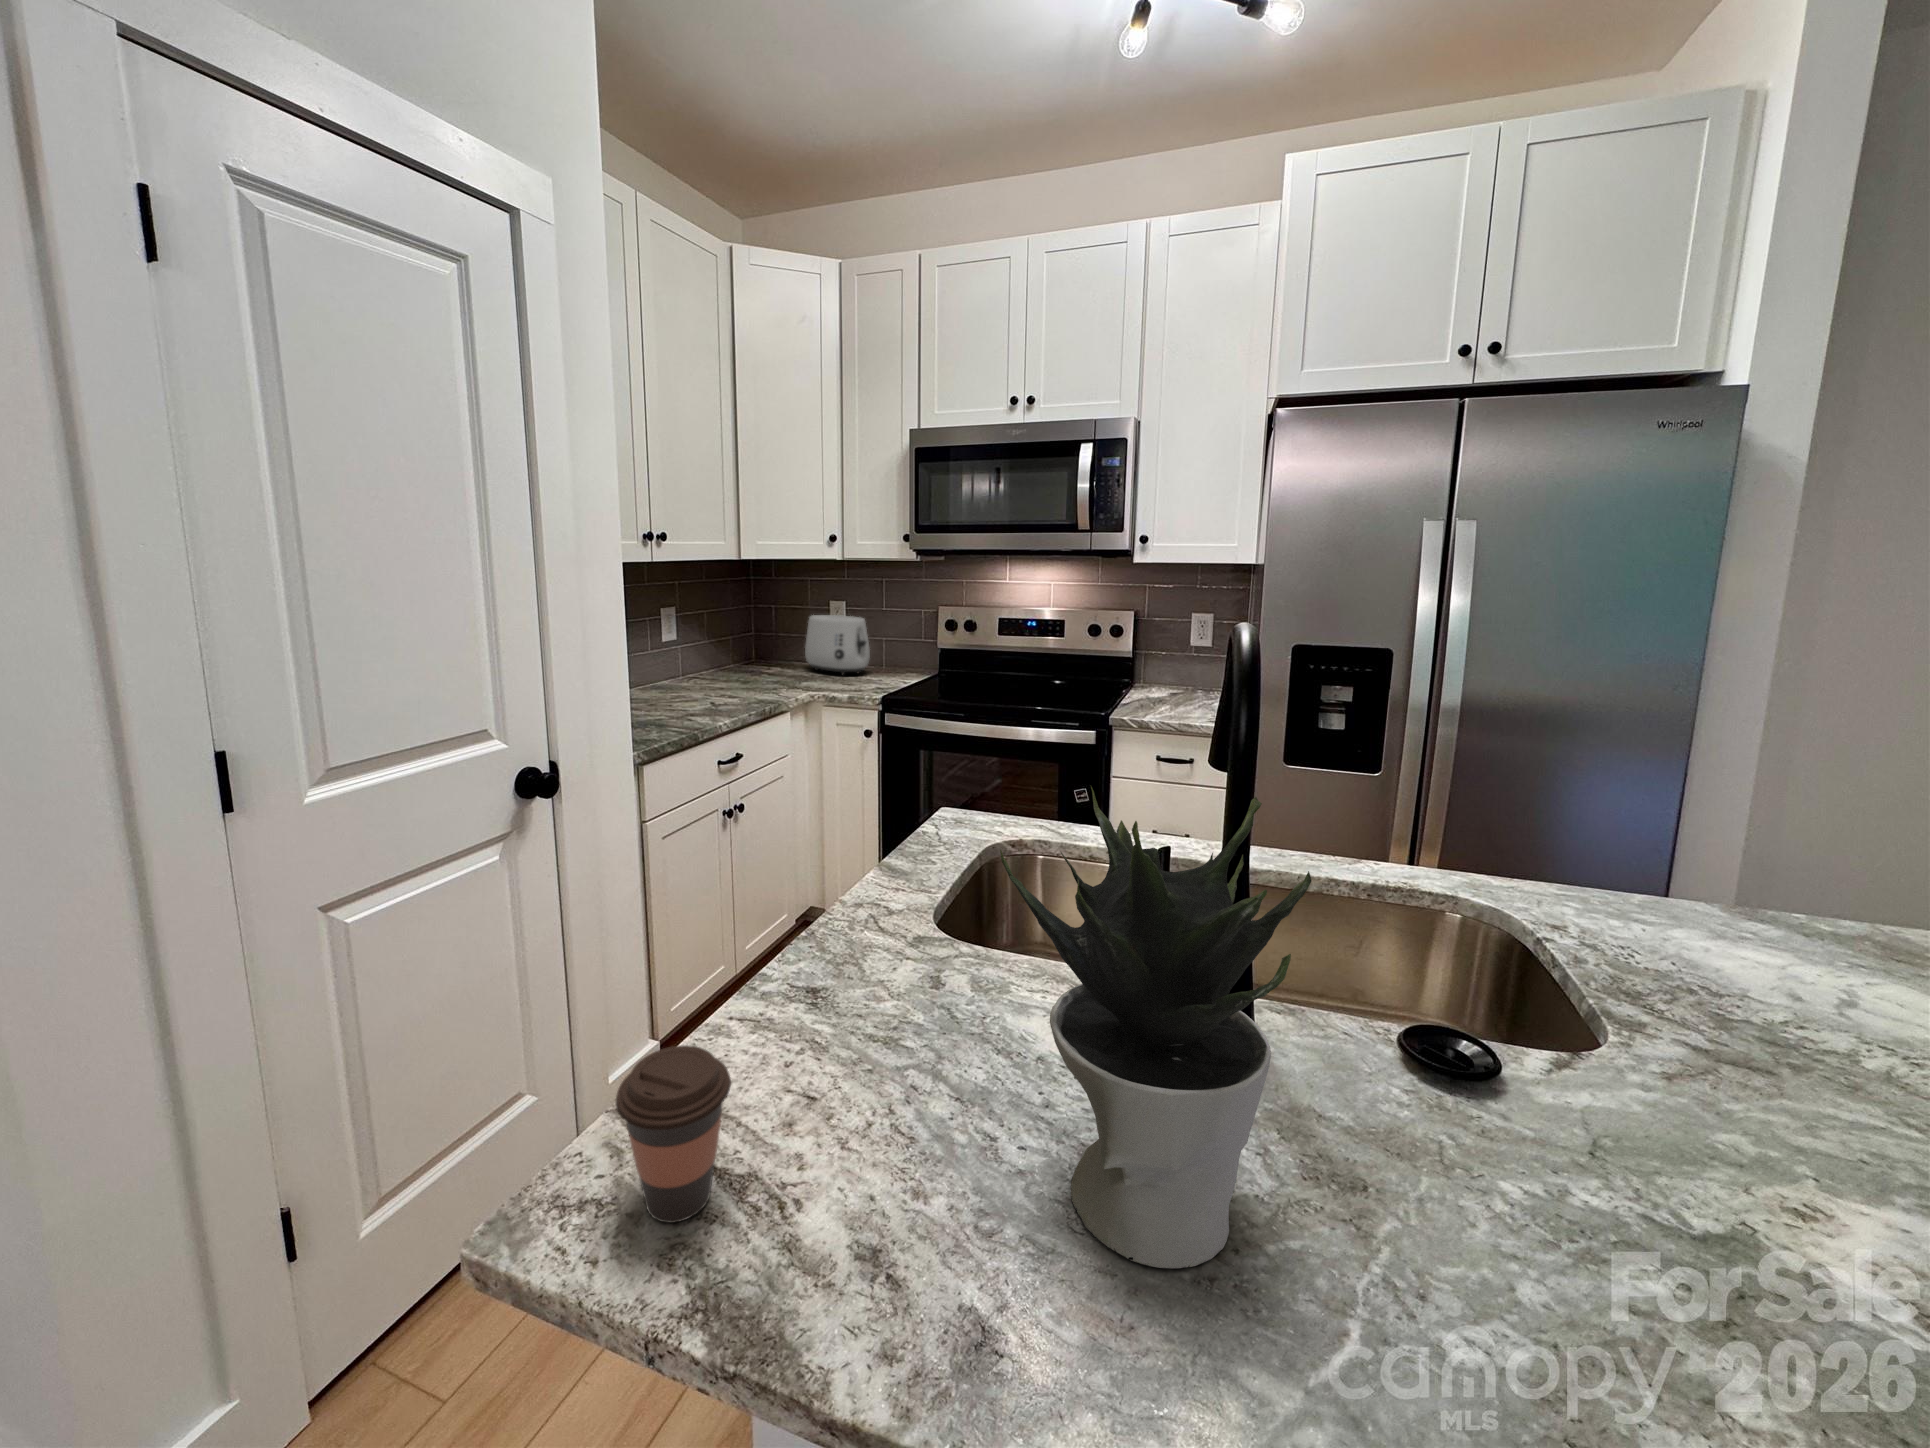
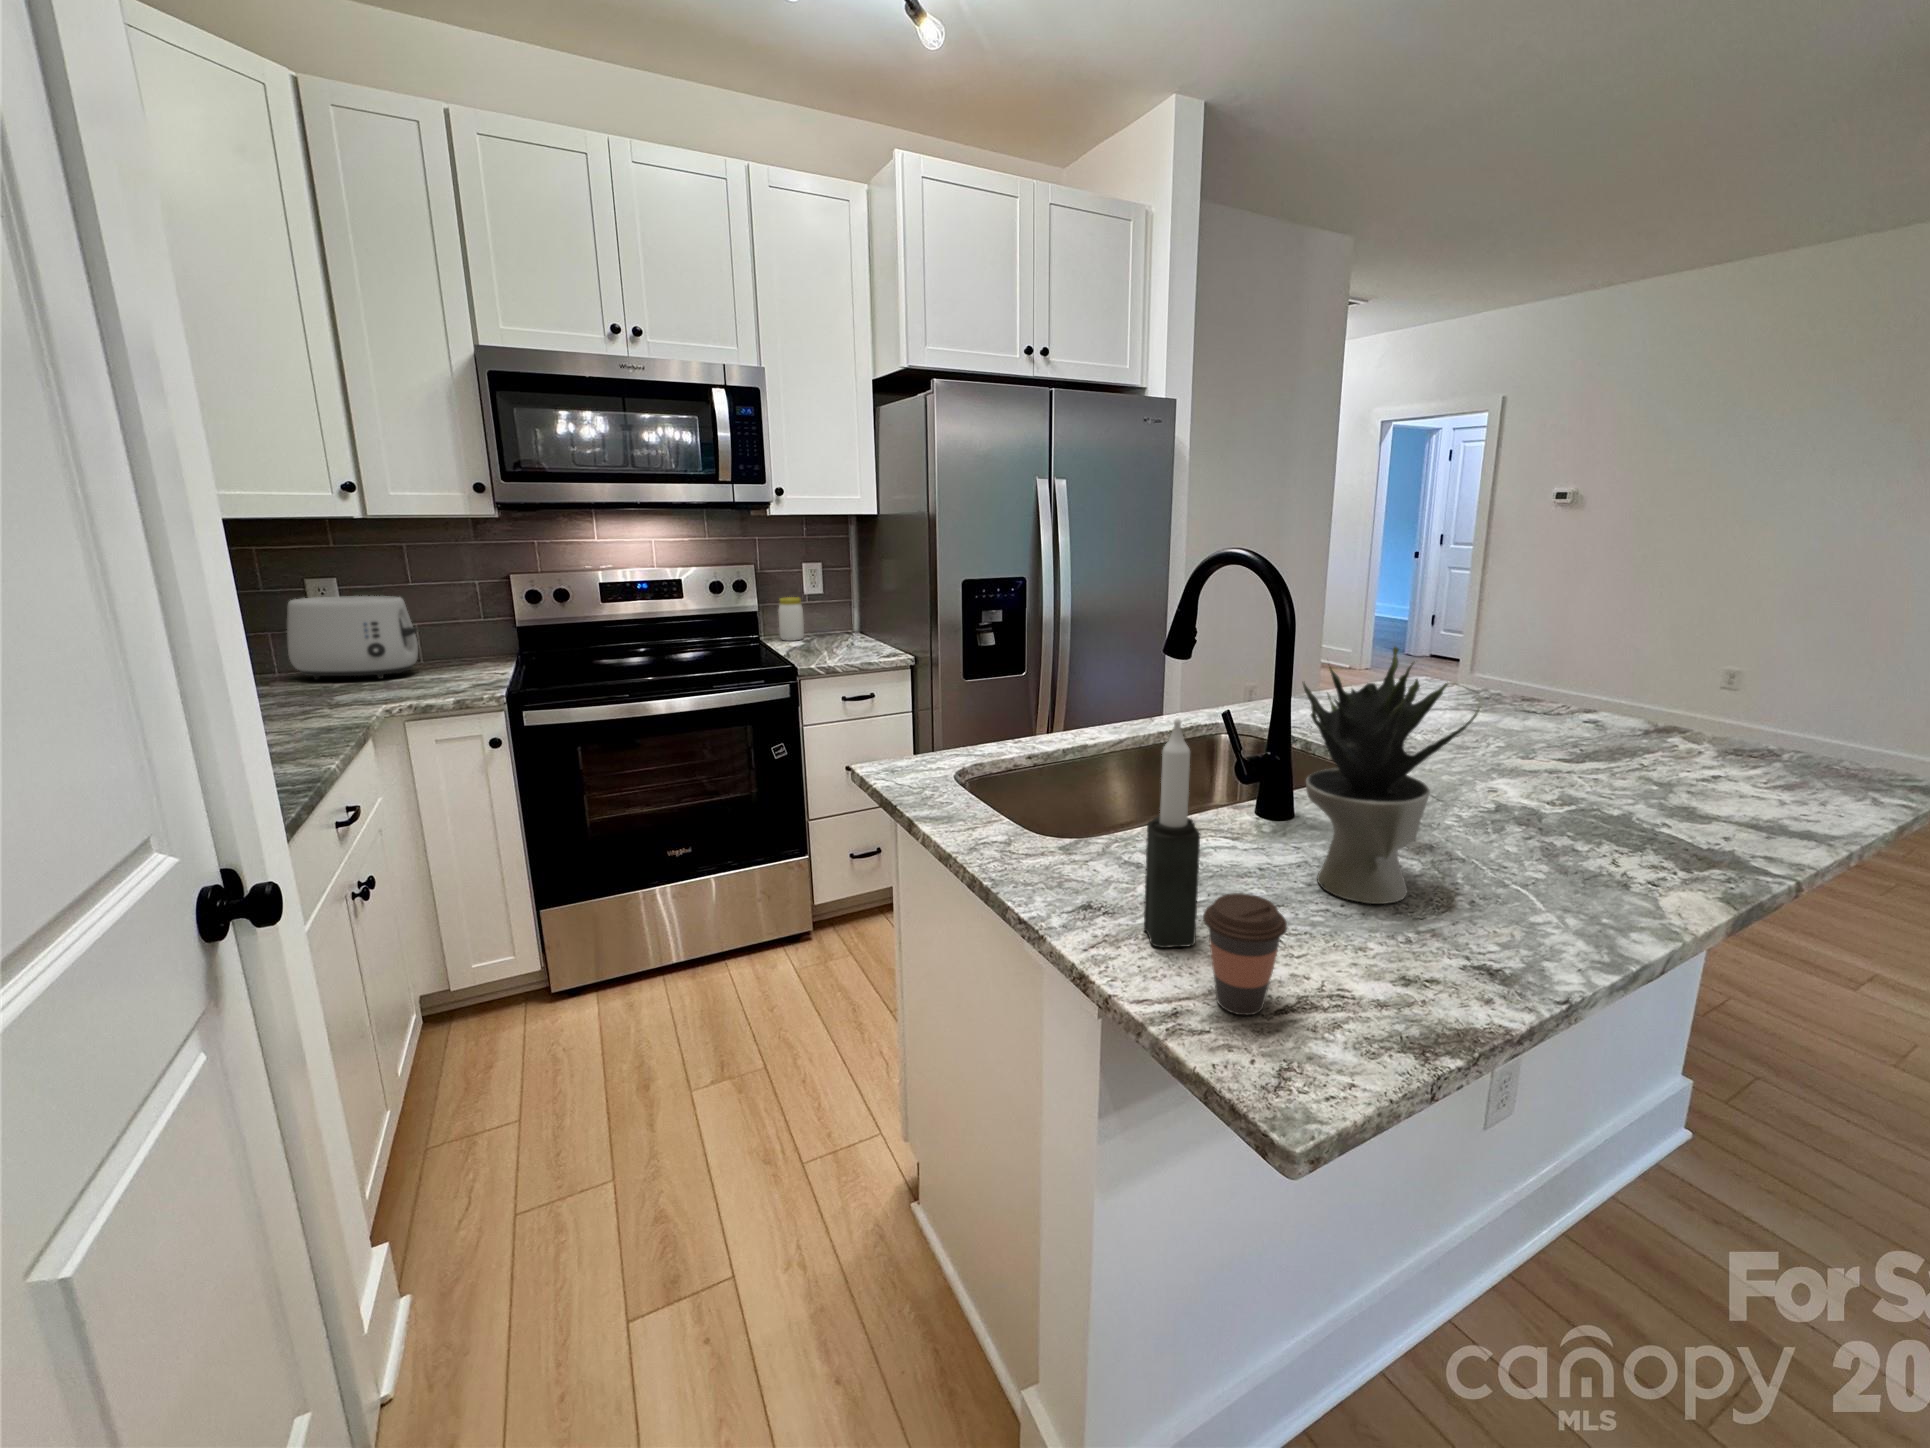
jar: none [1153,646,1179,690] -> present [778,597,804,641]
candle: none [756,809,831,1113] -> present [1144,719,1200,948]

